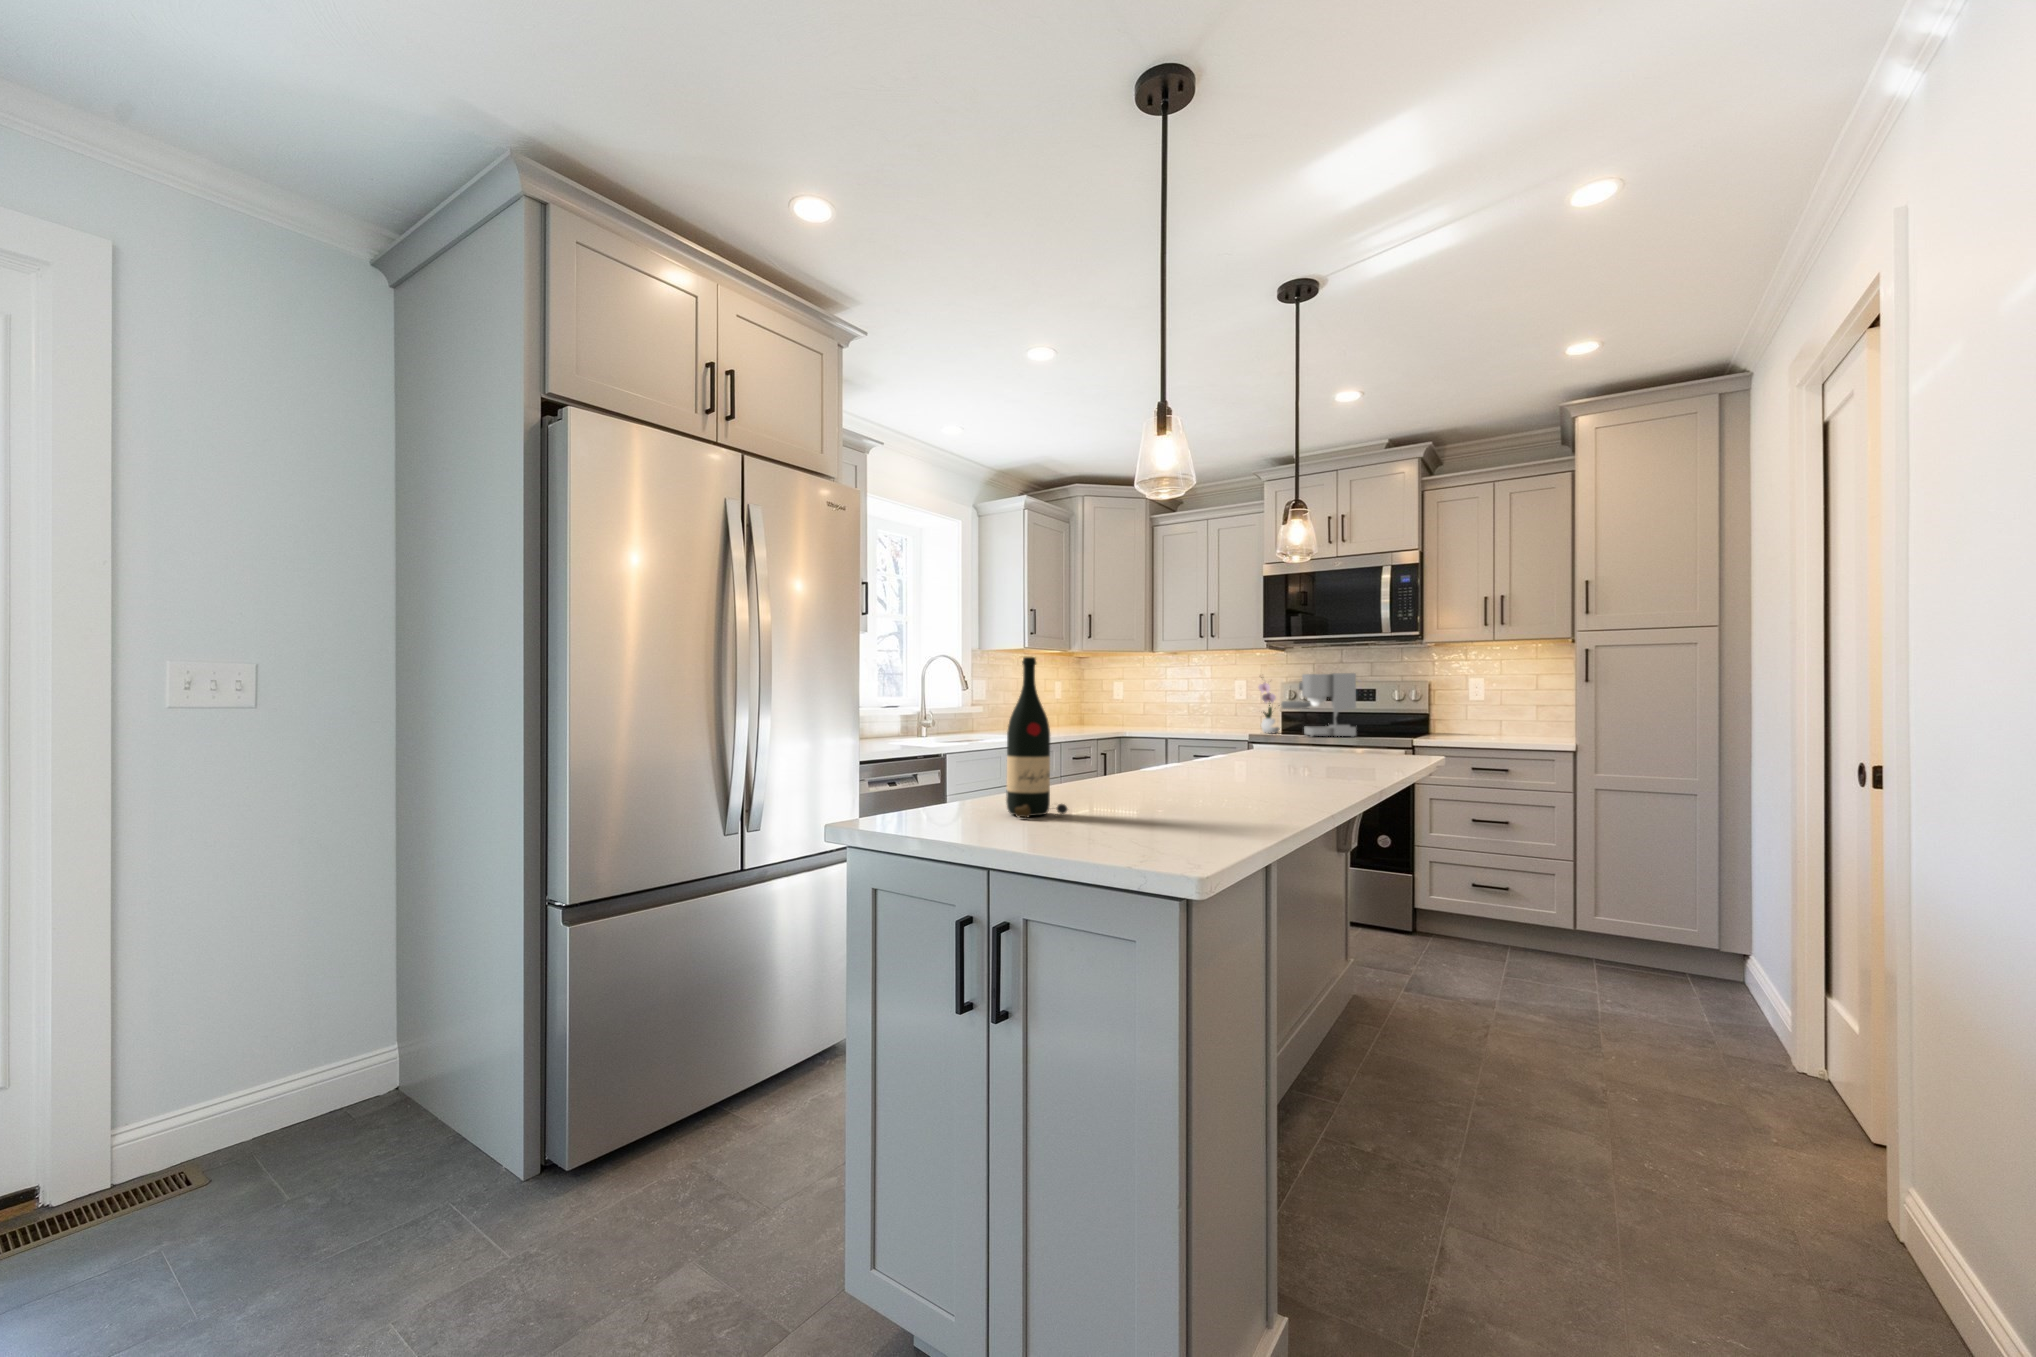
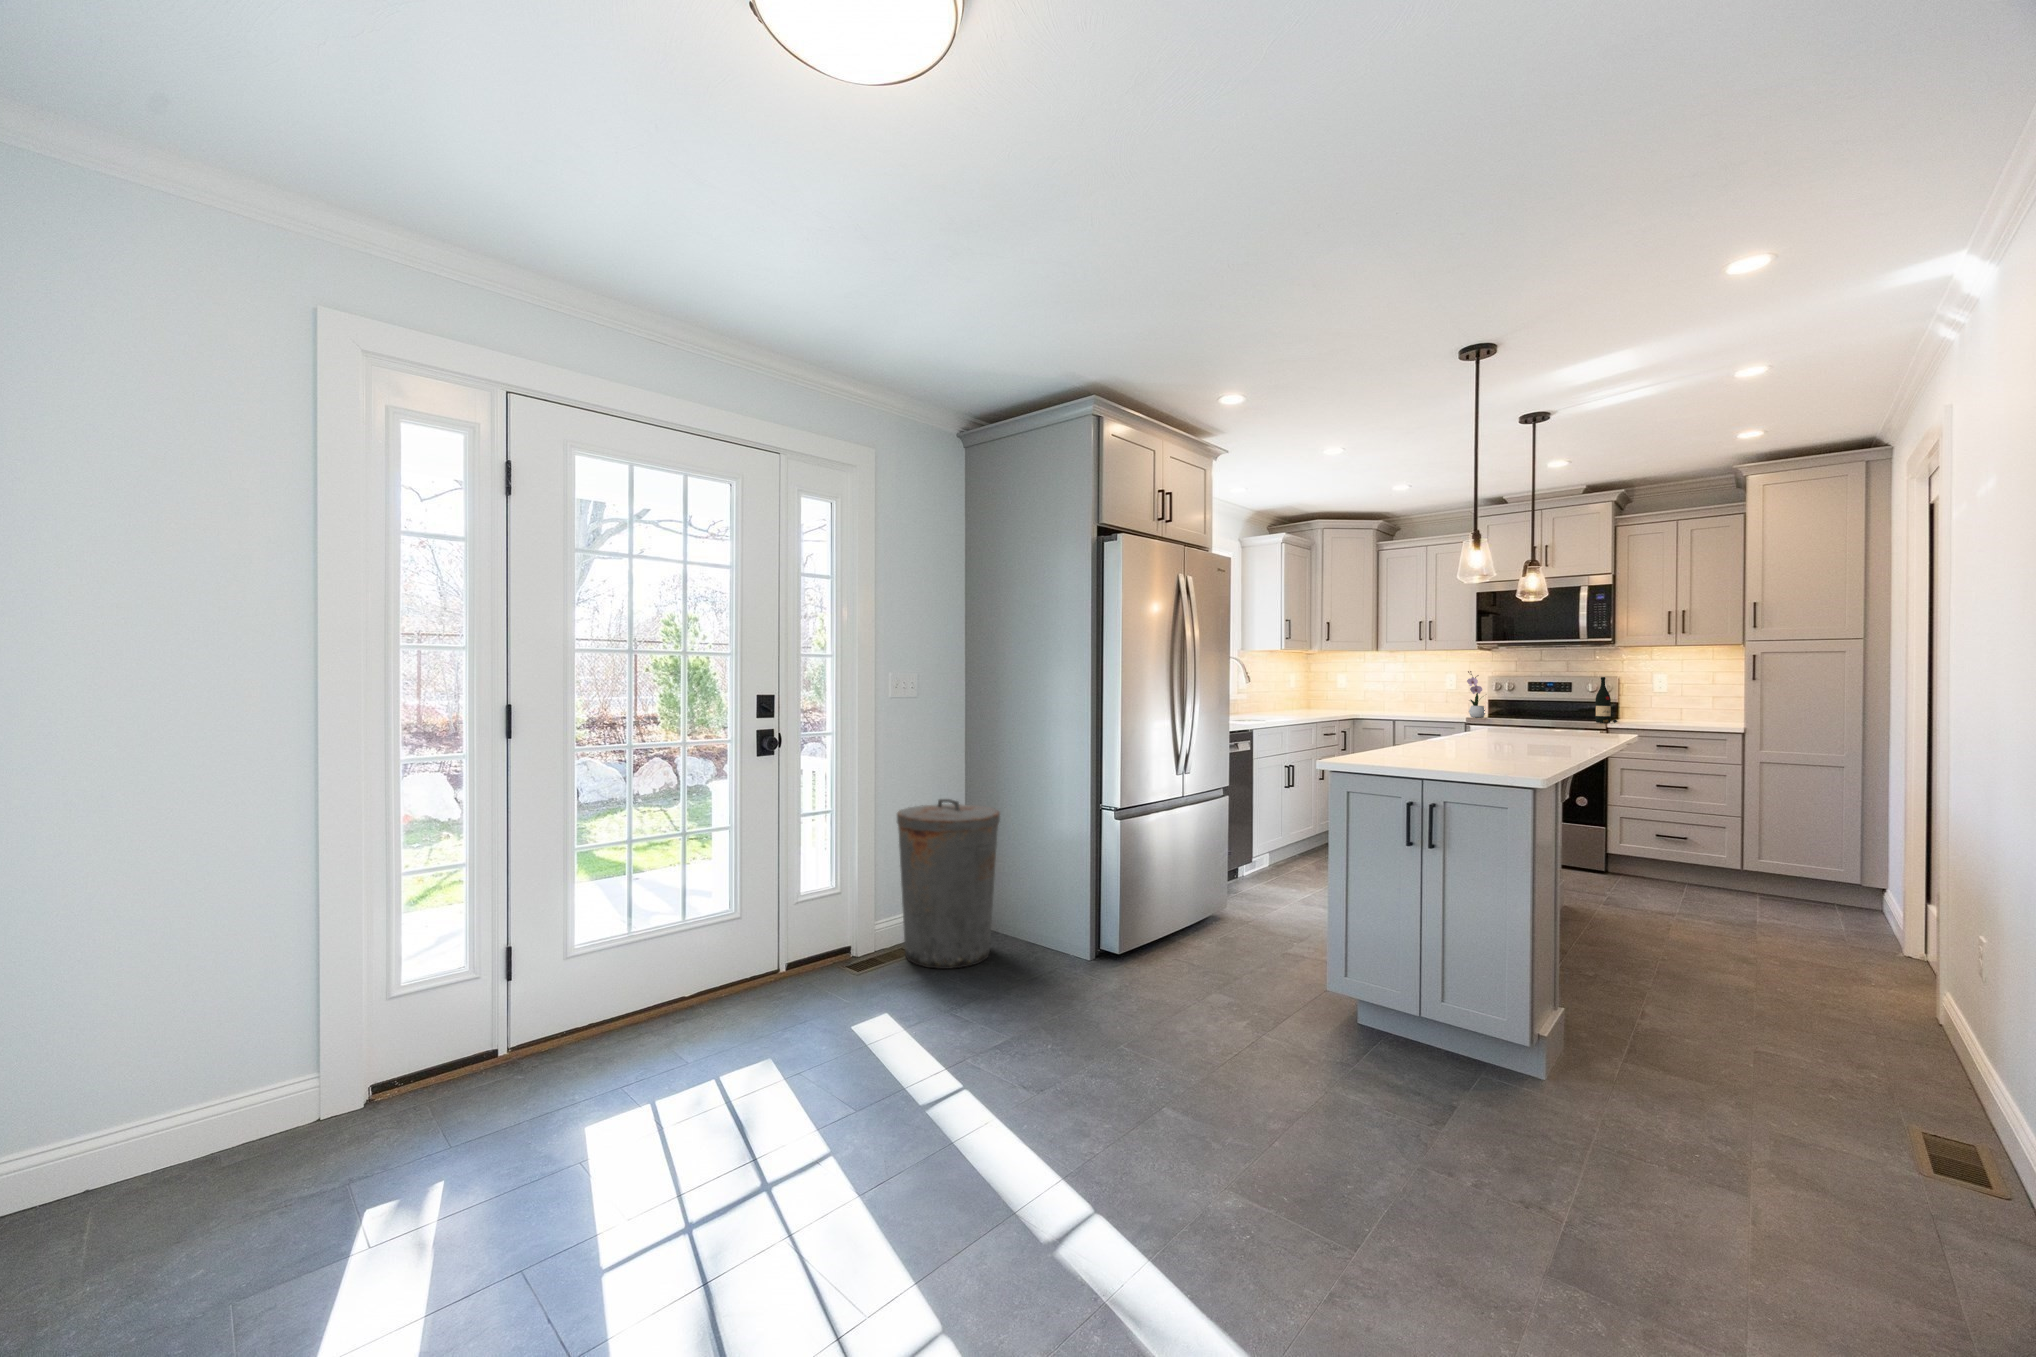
wine bottle: present [1006,657,1067,818] -> present [1595,677,1617,723]
coffee maker: present [1281,673,1356,737] -> none [1490,671,1555,721]
trash can: none [91,894,362,1250] -> present [897,799,1000,969]

